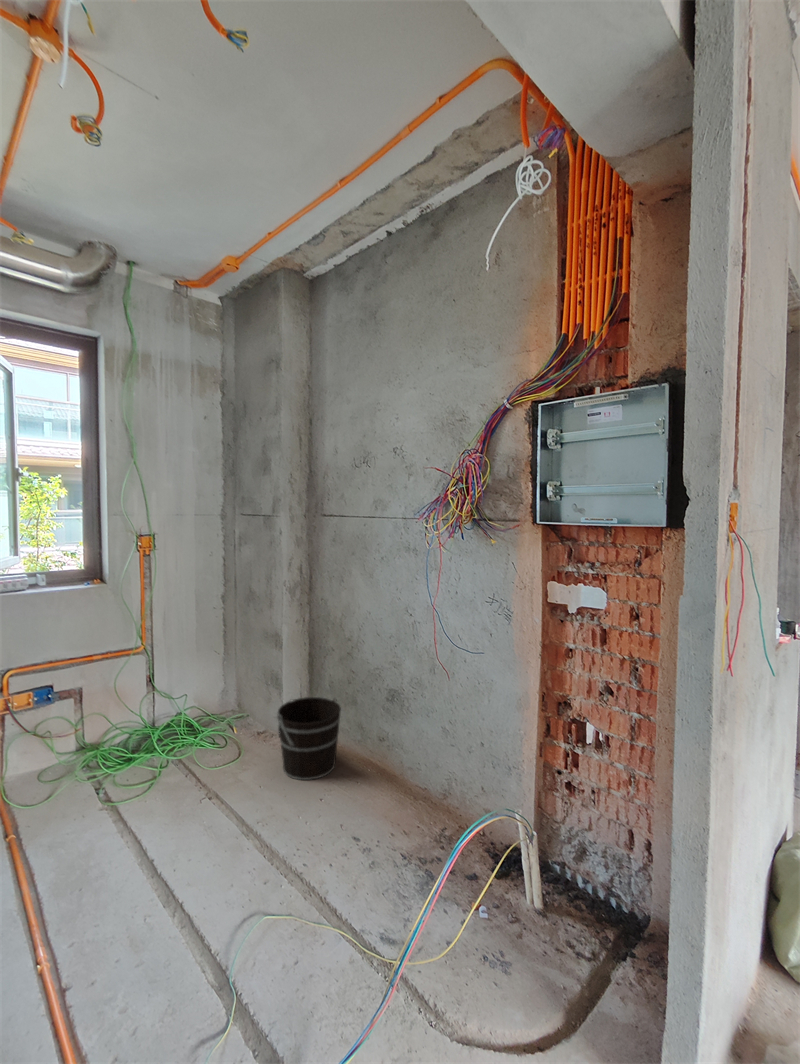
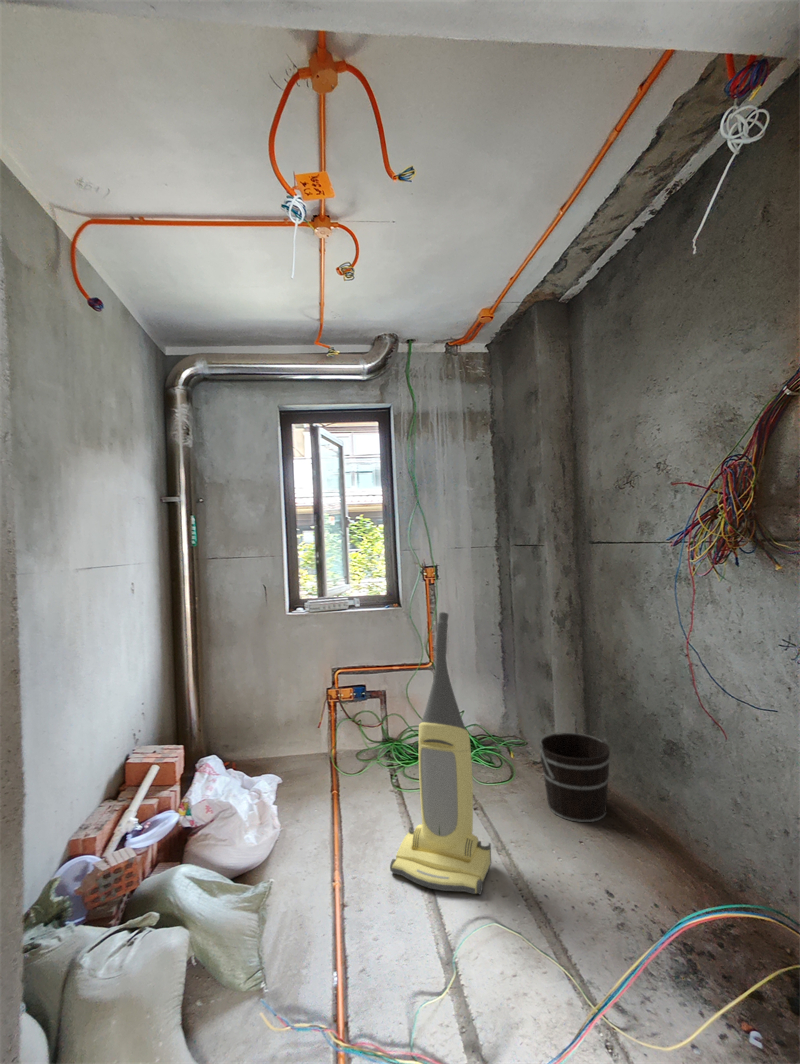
vacuum cleaner: none [123,598,244,912] -> present [390,612,491,894]

